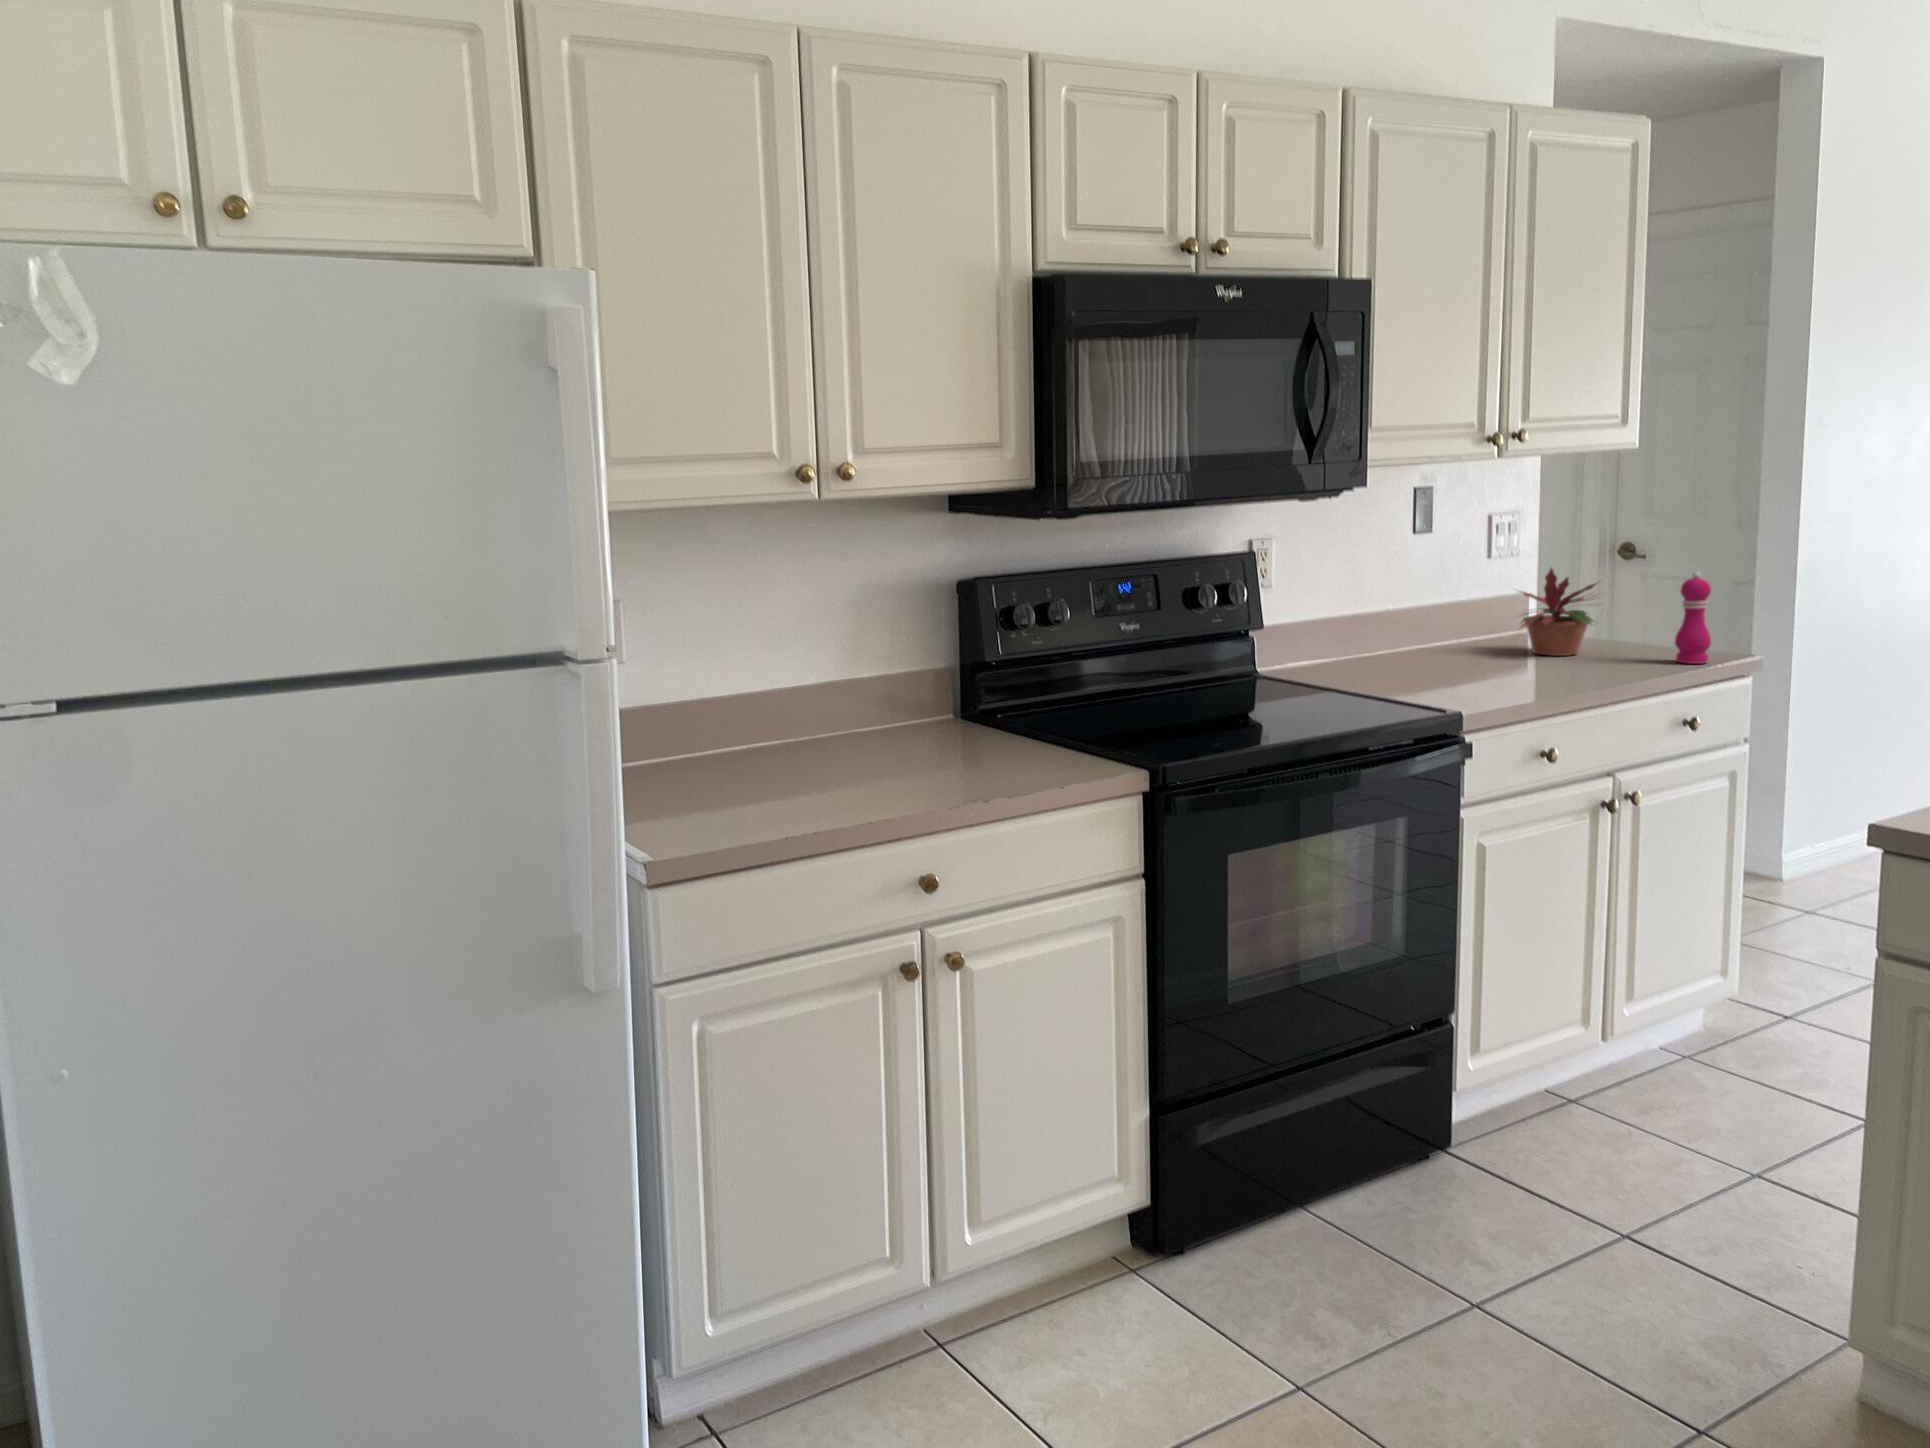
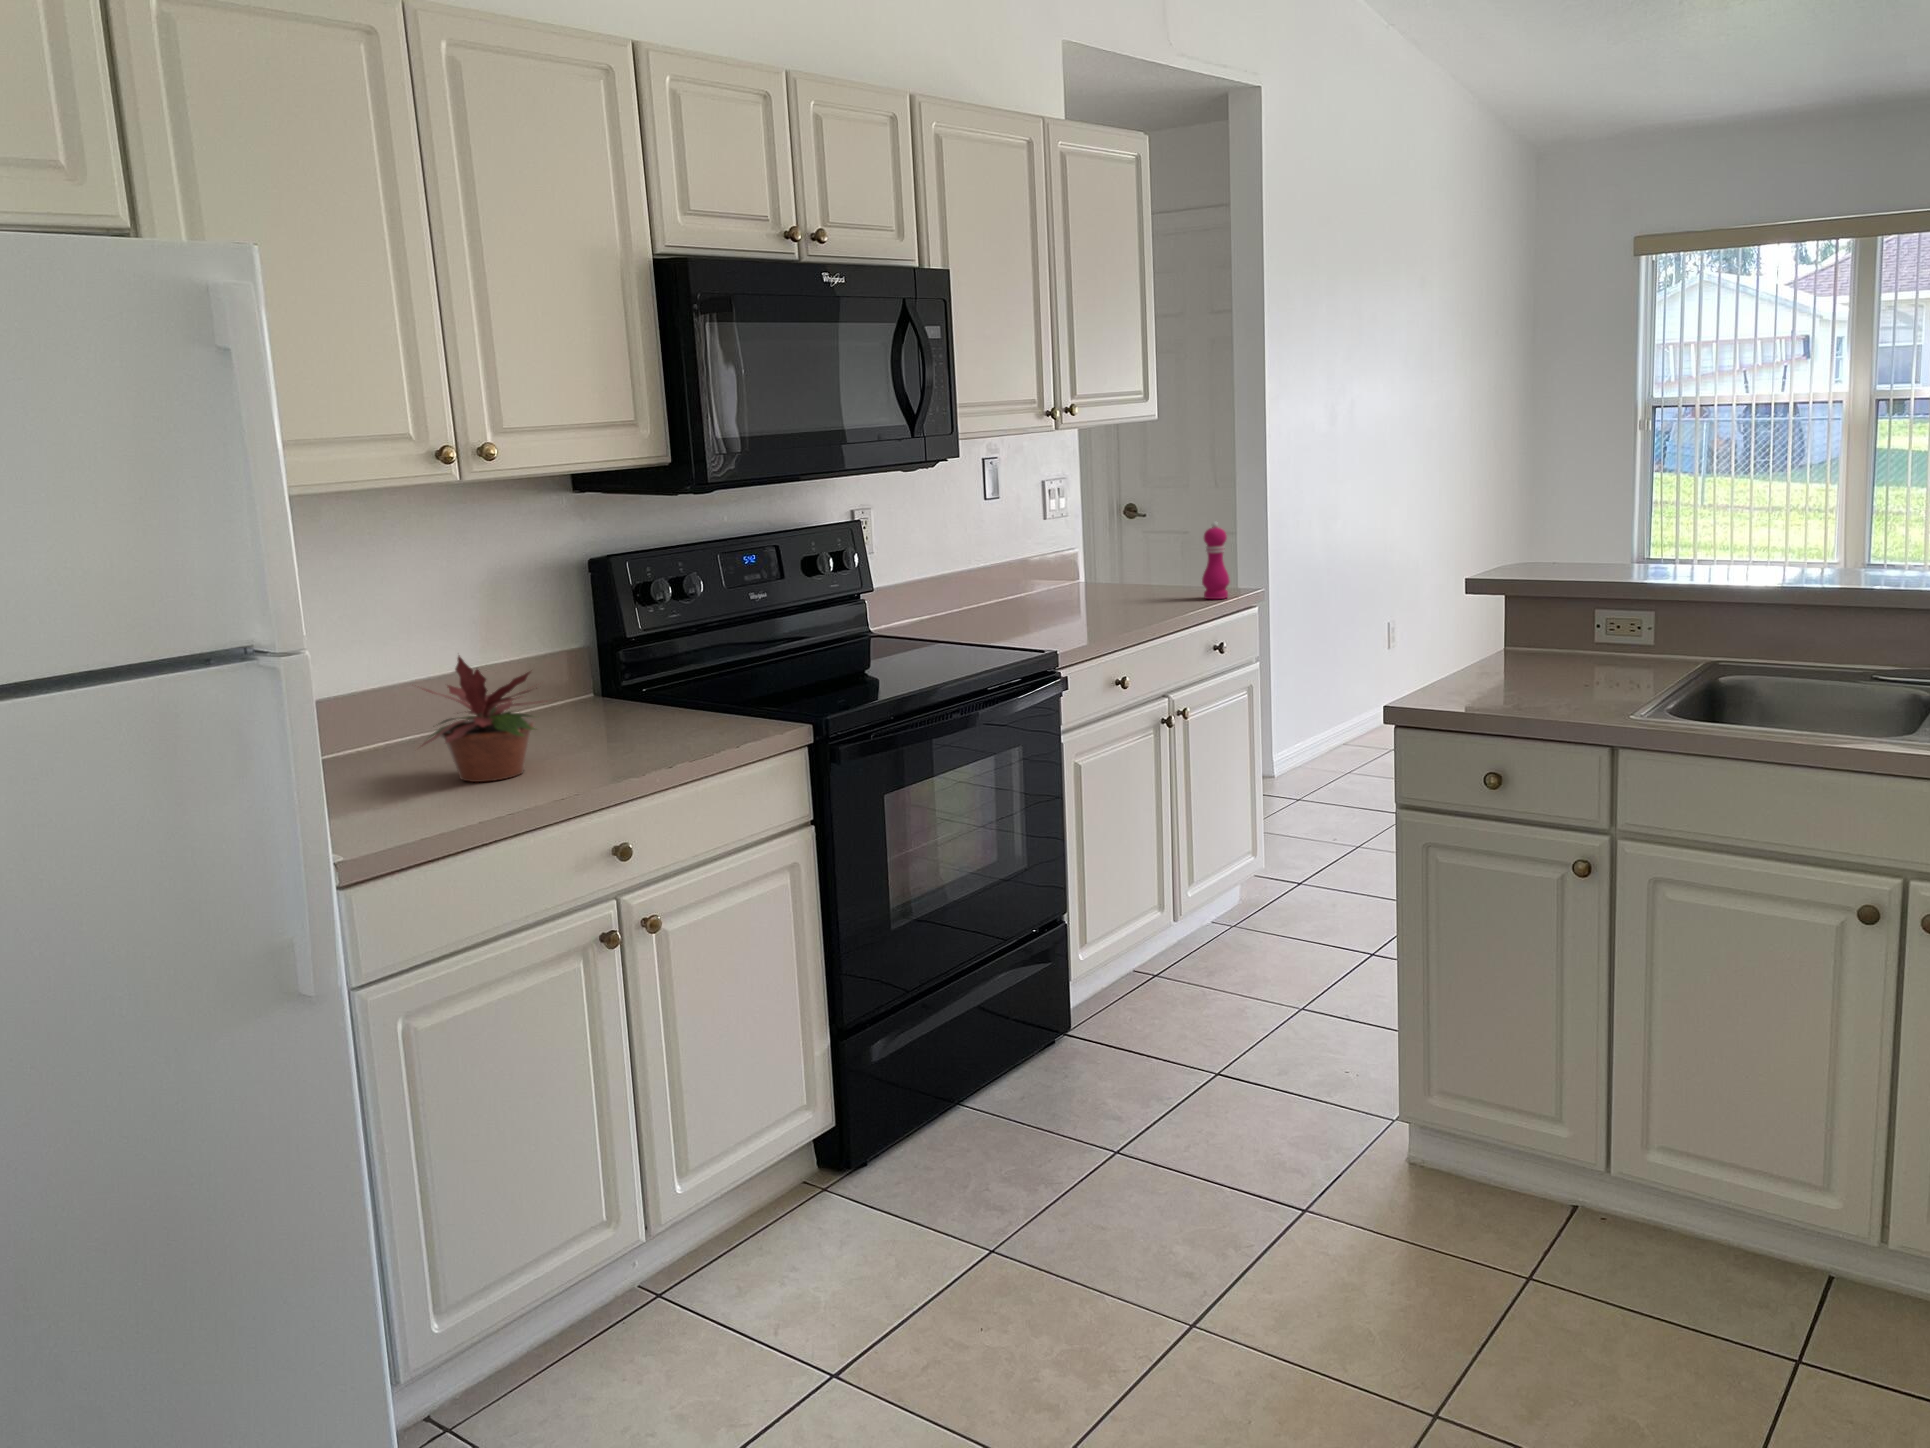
potted plant: present [1521,568,1597,656] -> present [422,655,547,782]

